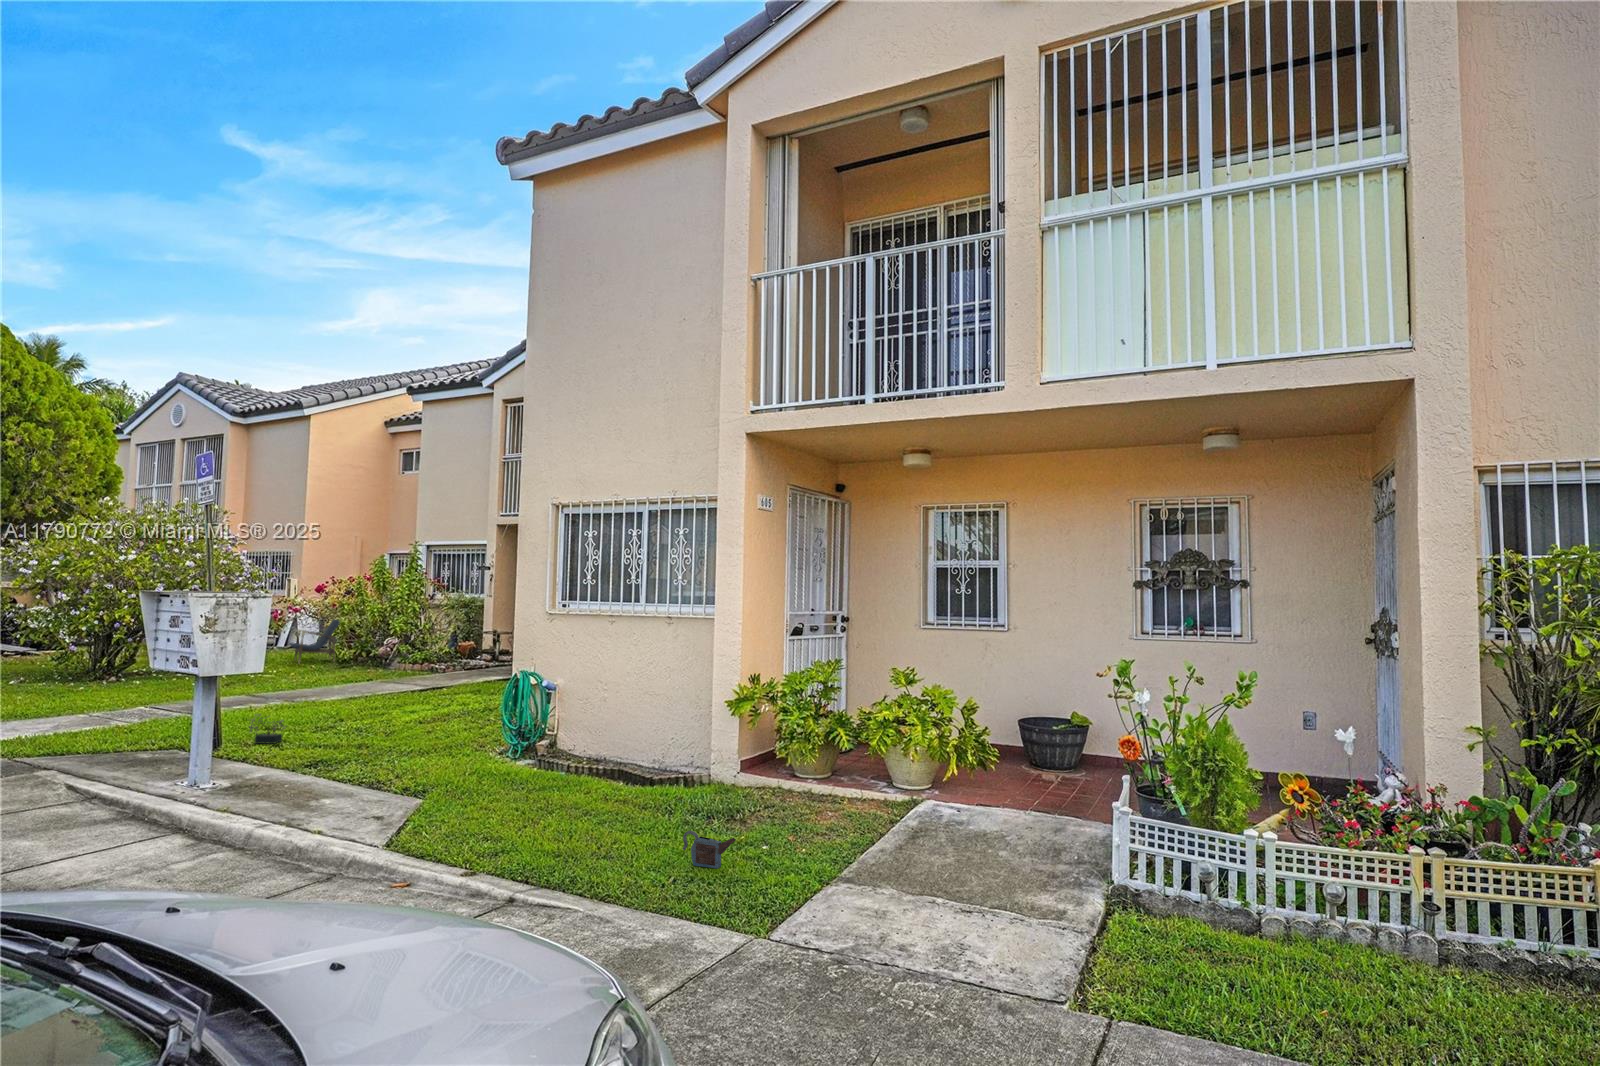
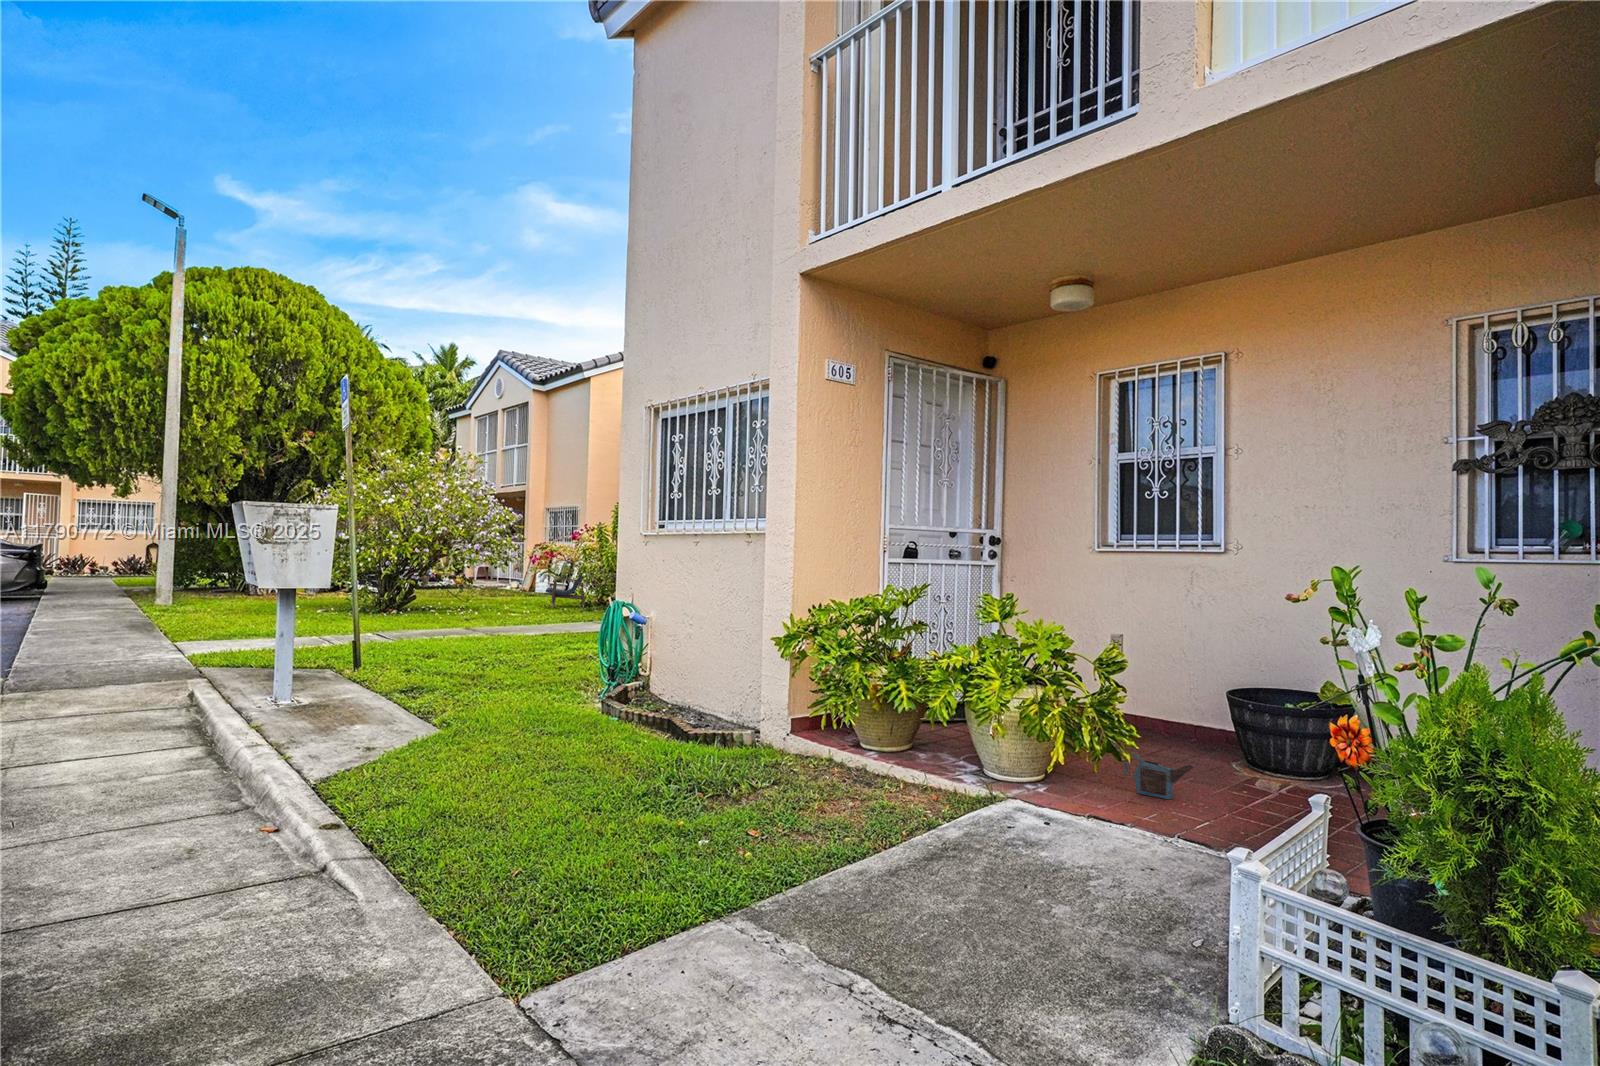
decorative plant: present [250,715,284,744] -> none [388,640,426,671]
watering can: present [683,831,736,869] -> present [1123,753,1193,800]

